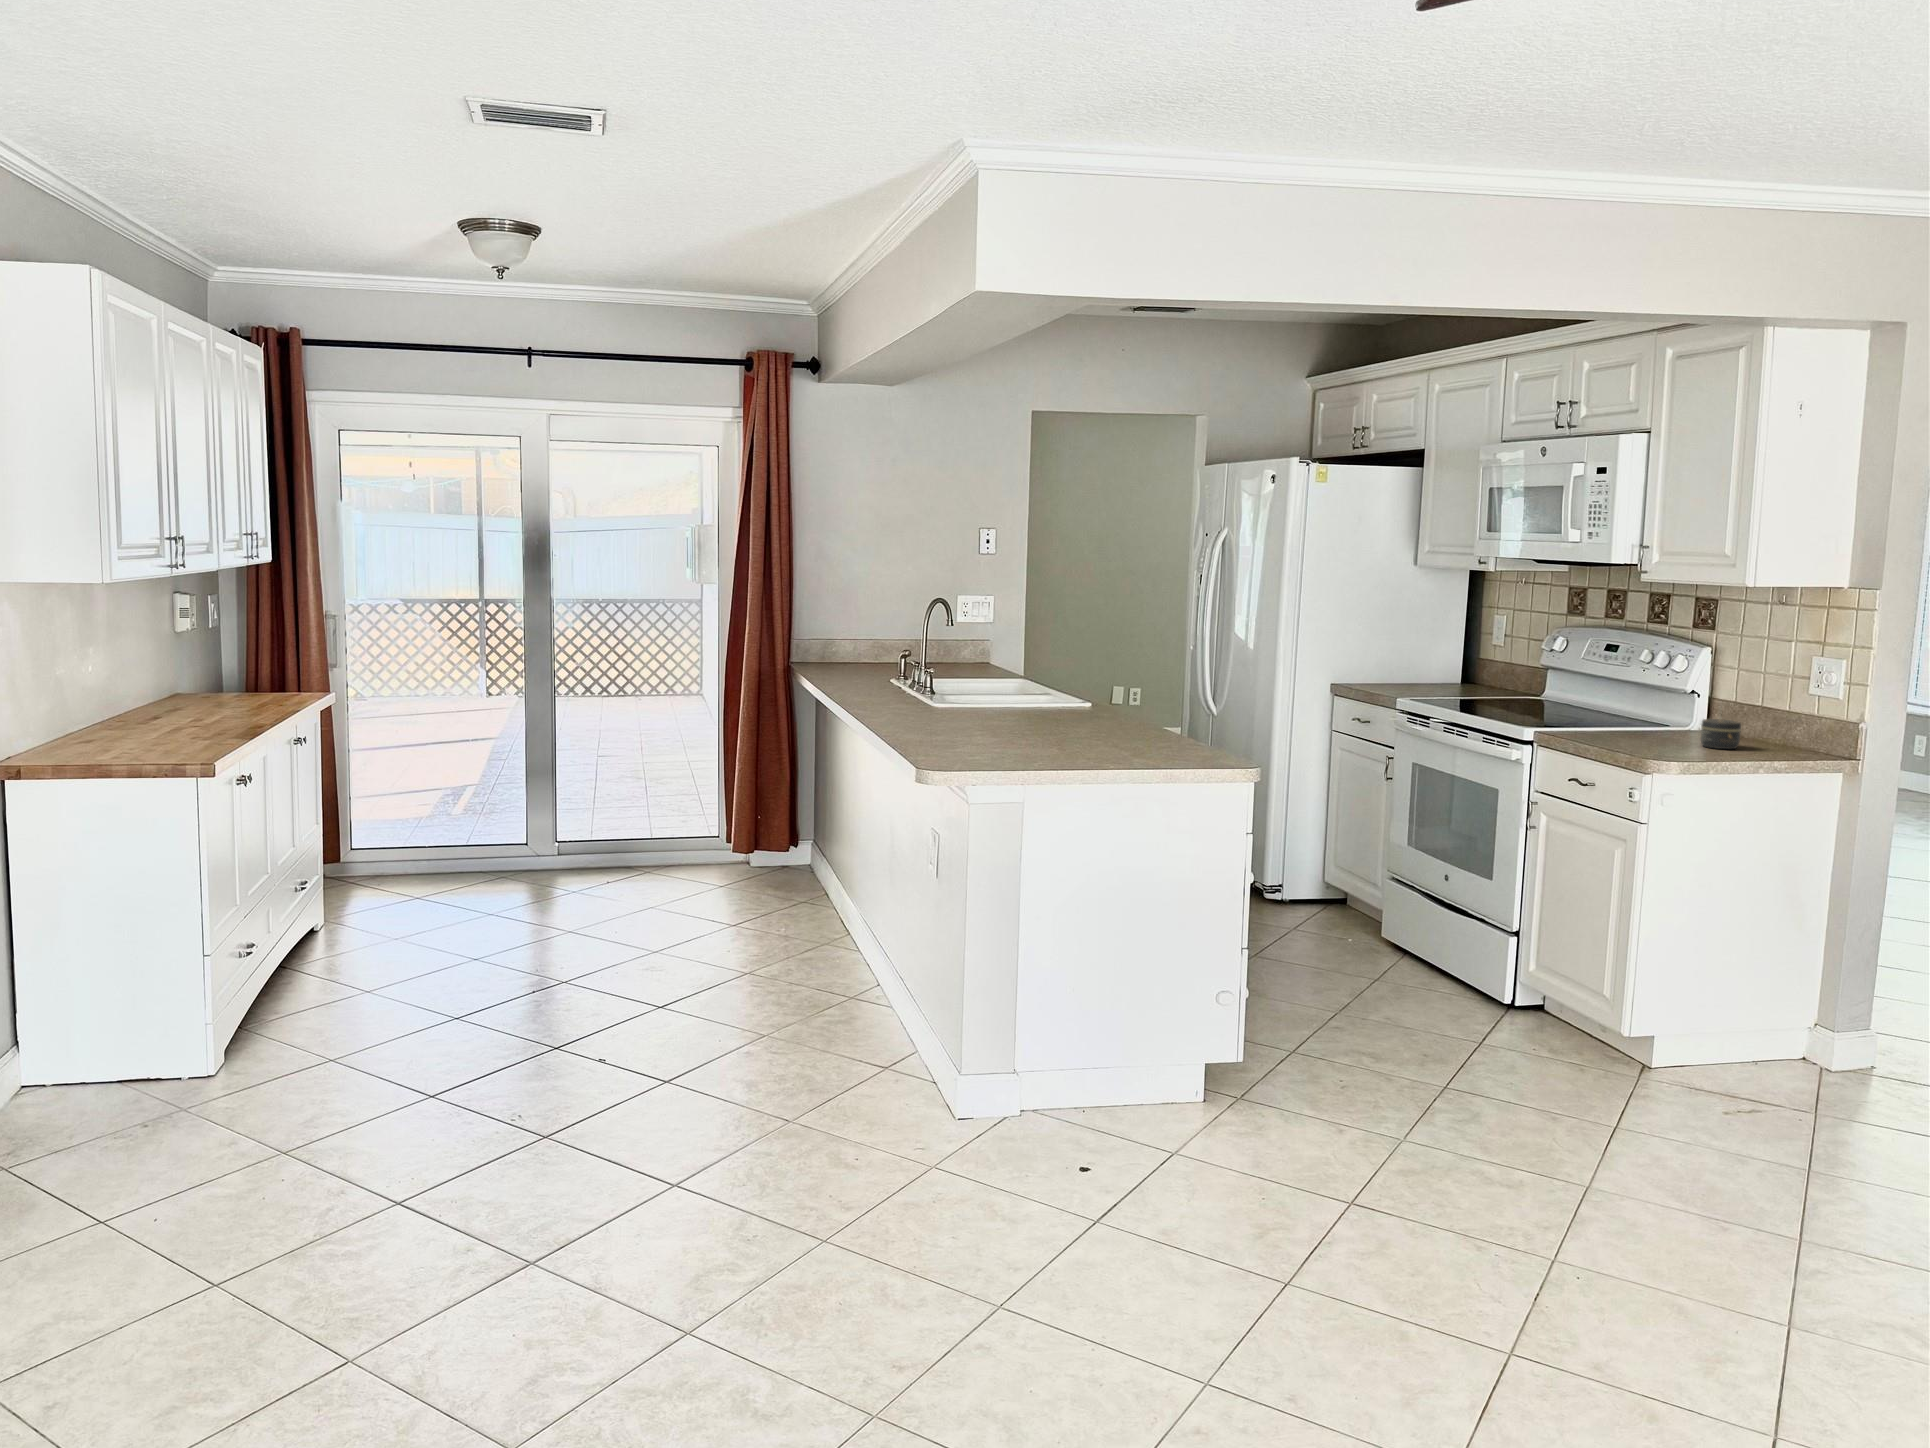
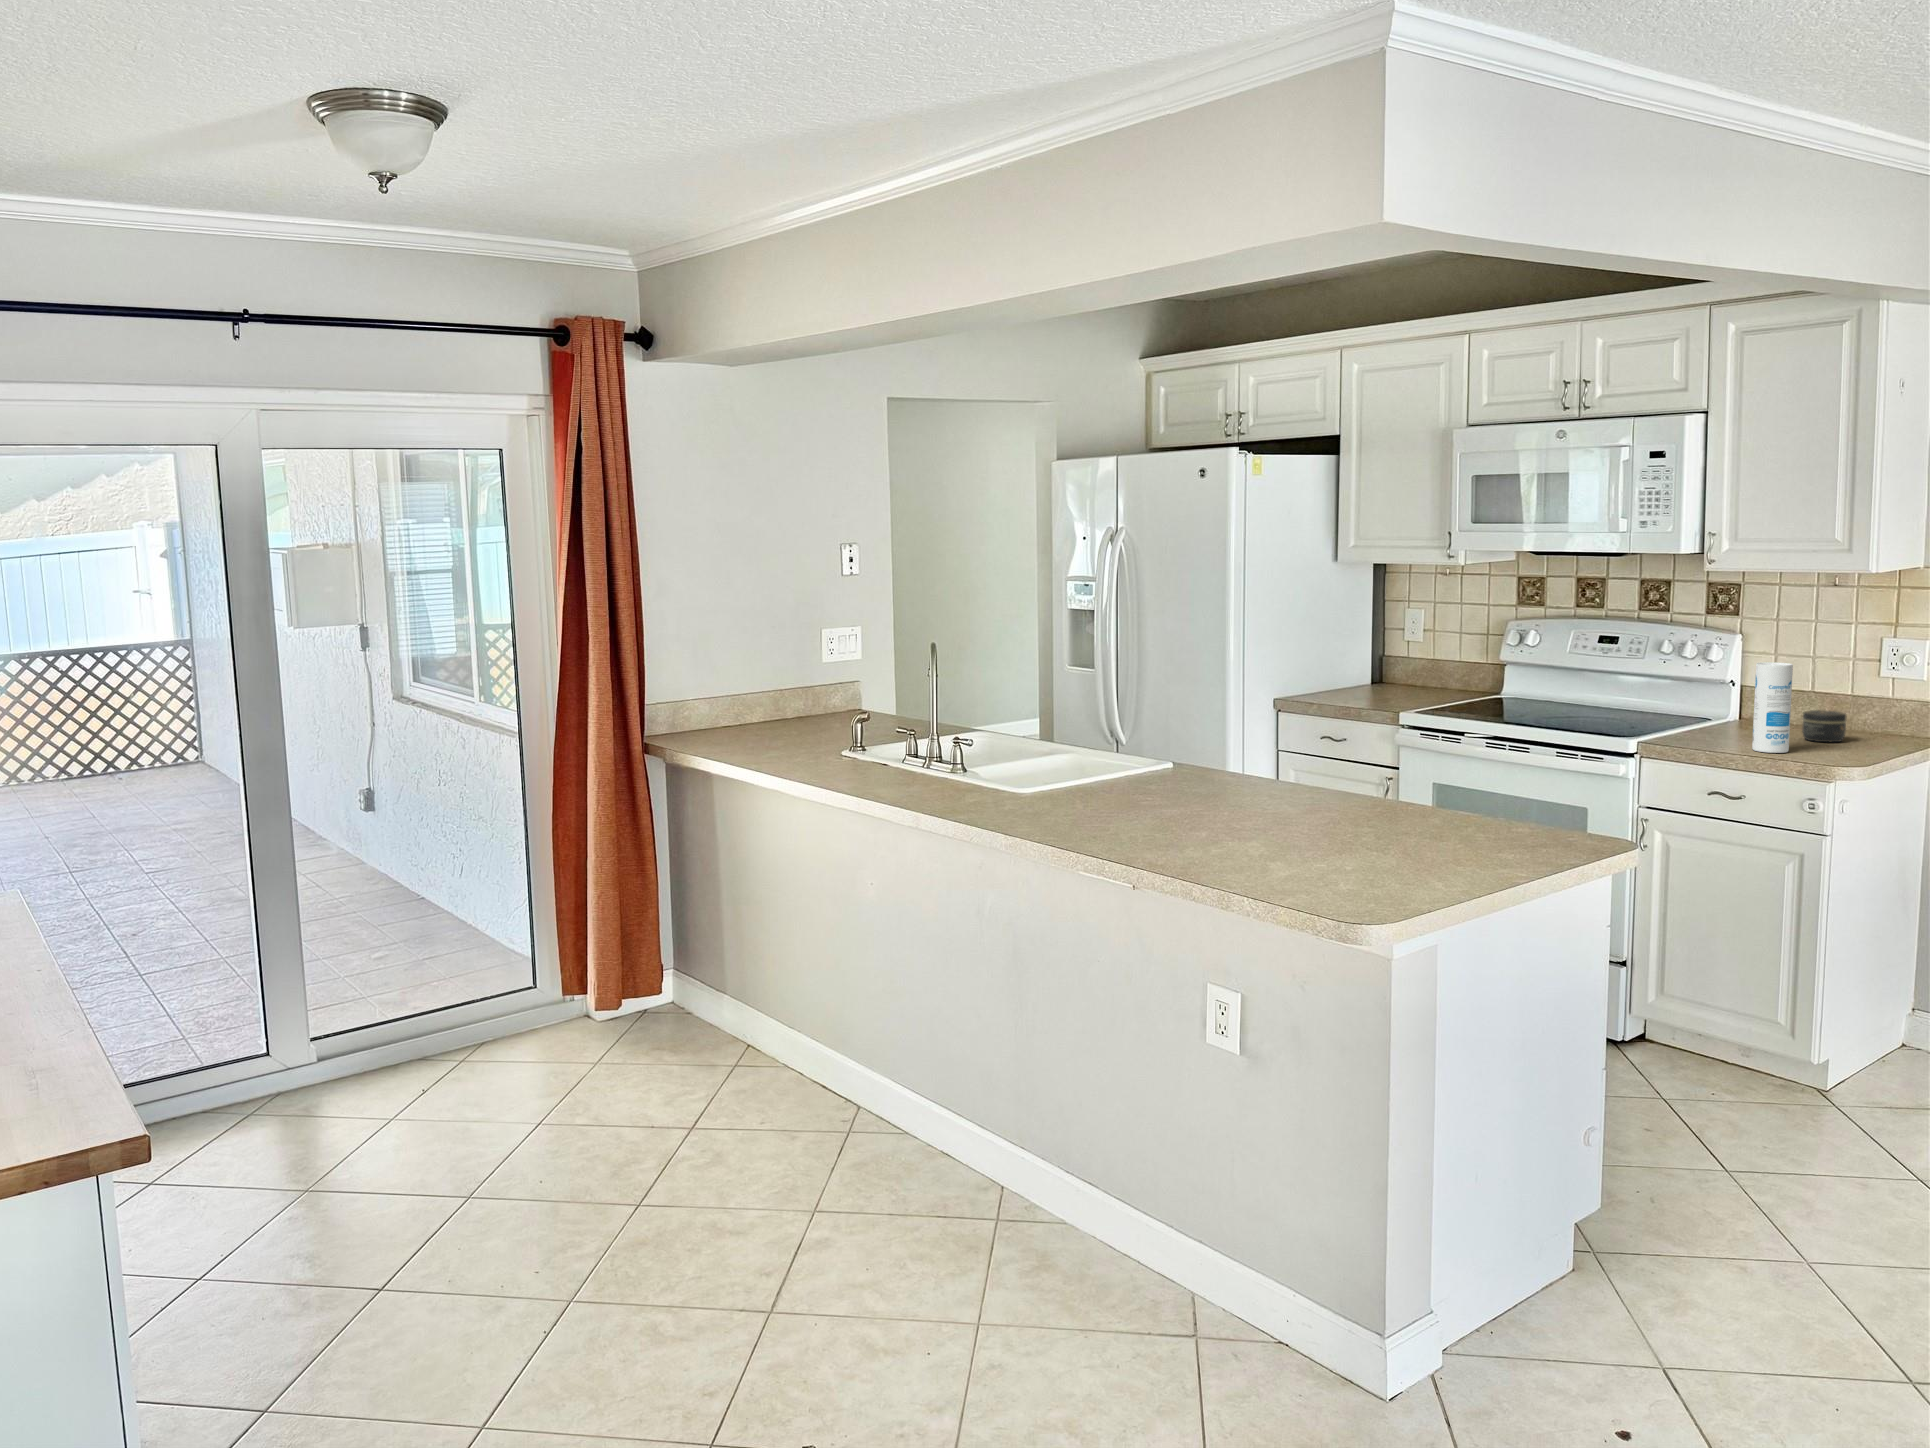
canister: none [1615,666,1654,749] -> present [1752,662,1793,753]

